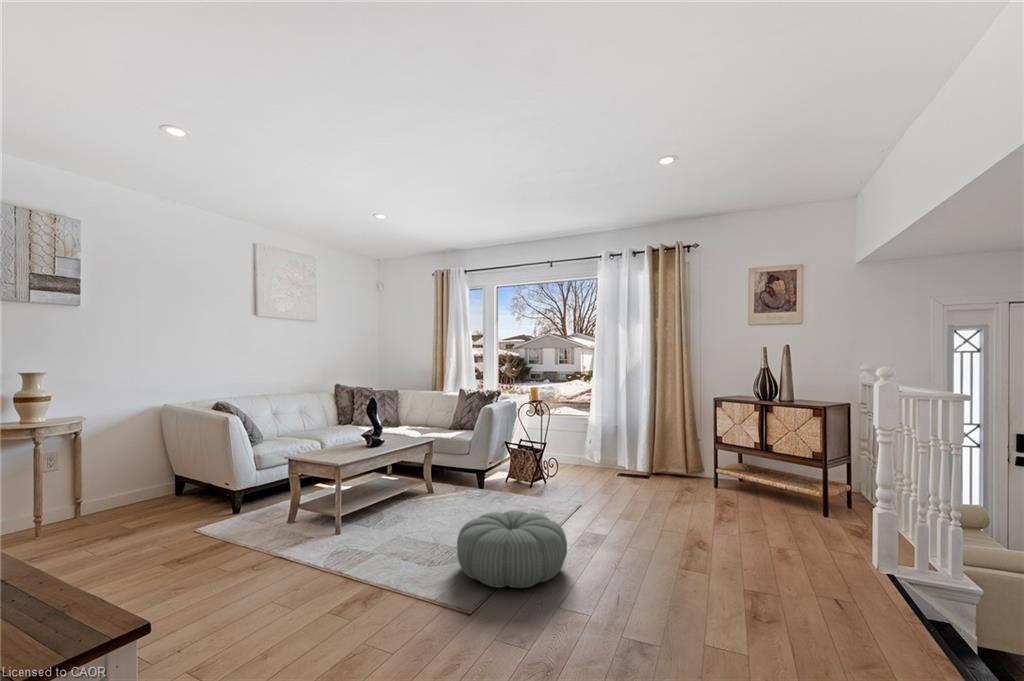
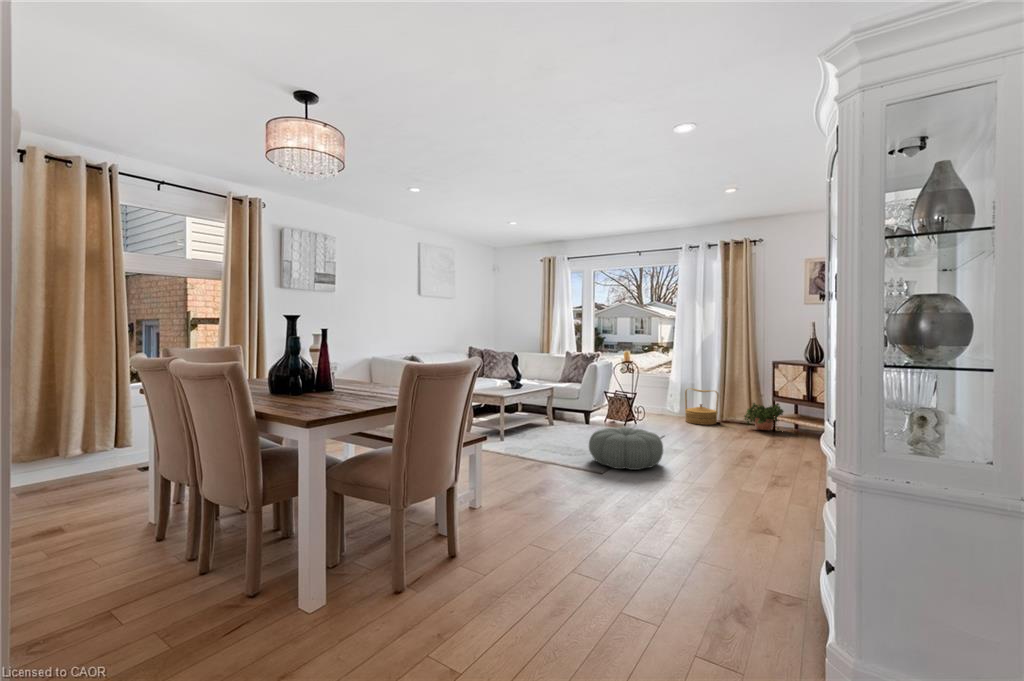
woven basket: none [608,433,649,481] -> present [685,388,719,425]
potted plant: none [679,451,730,492] -> present [744,403,784,430]

